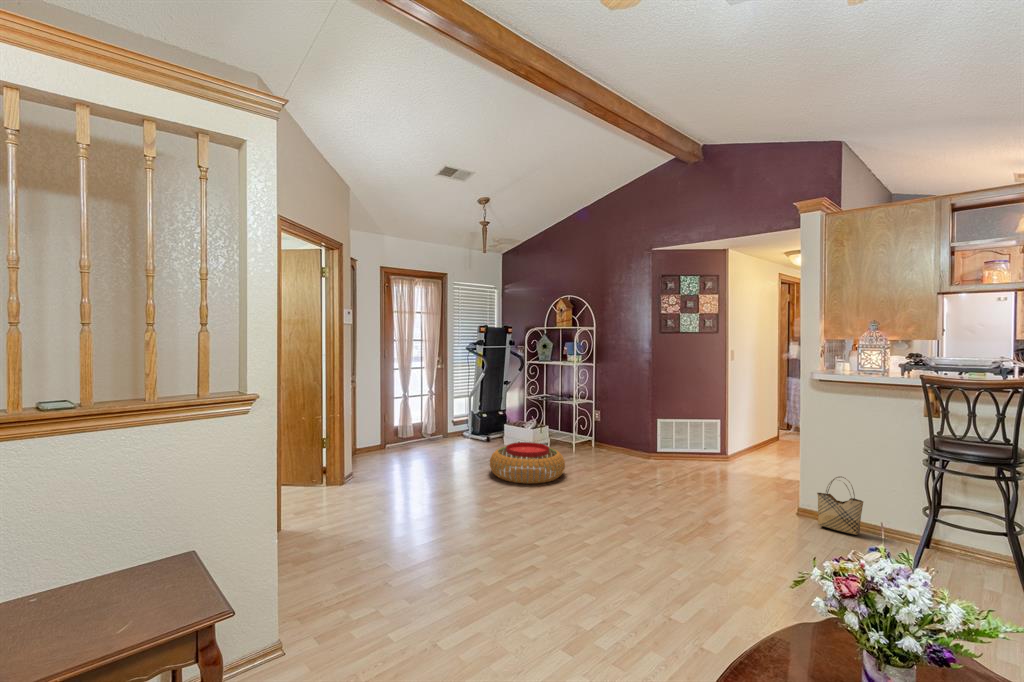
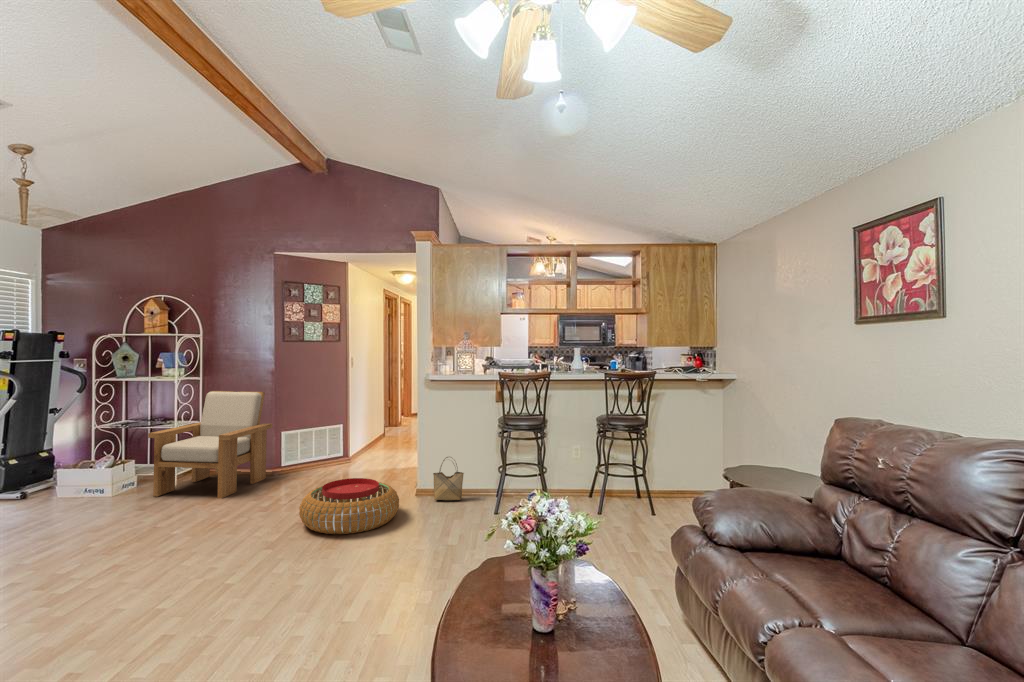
armchair: none [555,376,648,470] -> present [148,391,273,498]
pouf: present [490,442,565,484] -> present [299,478,399,534]

